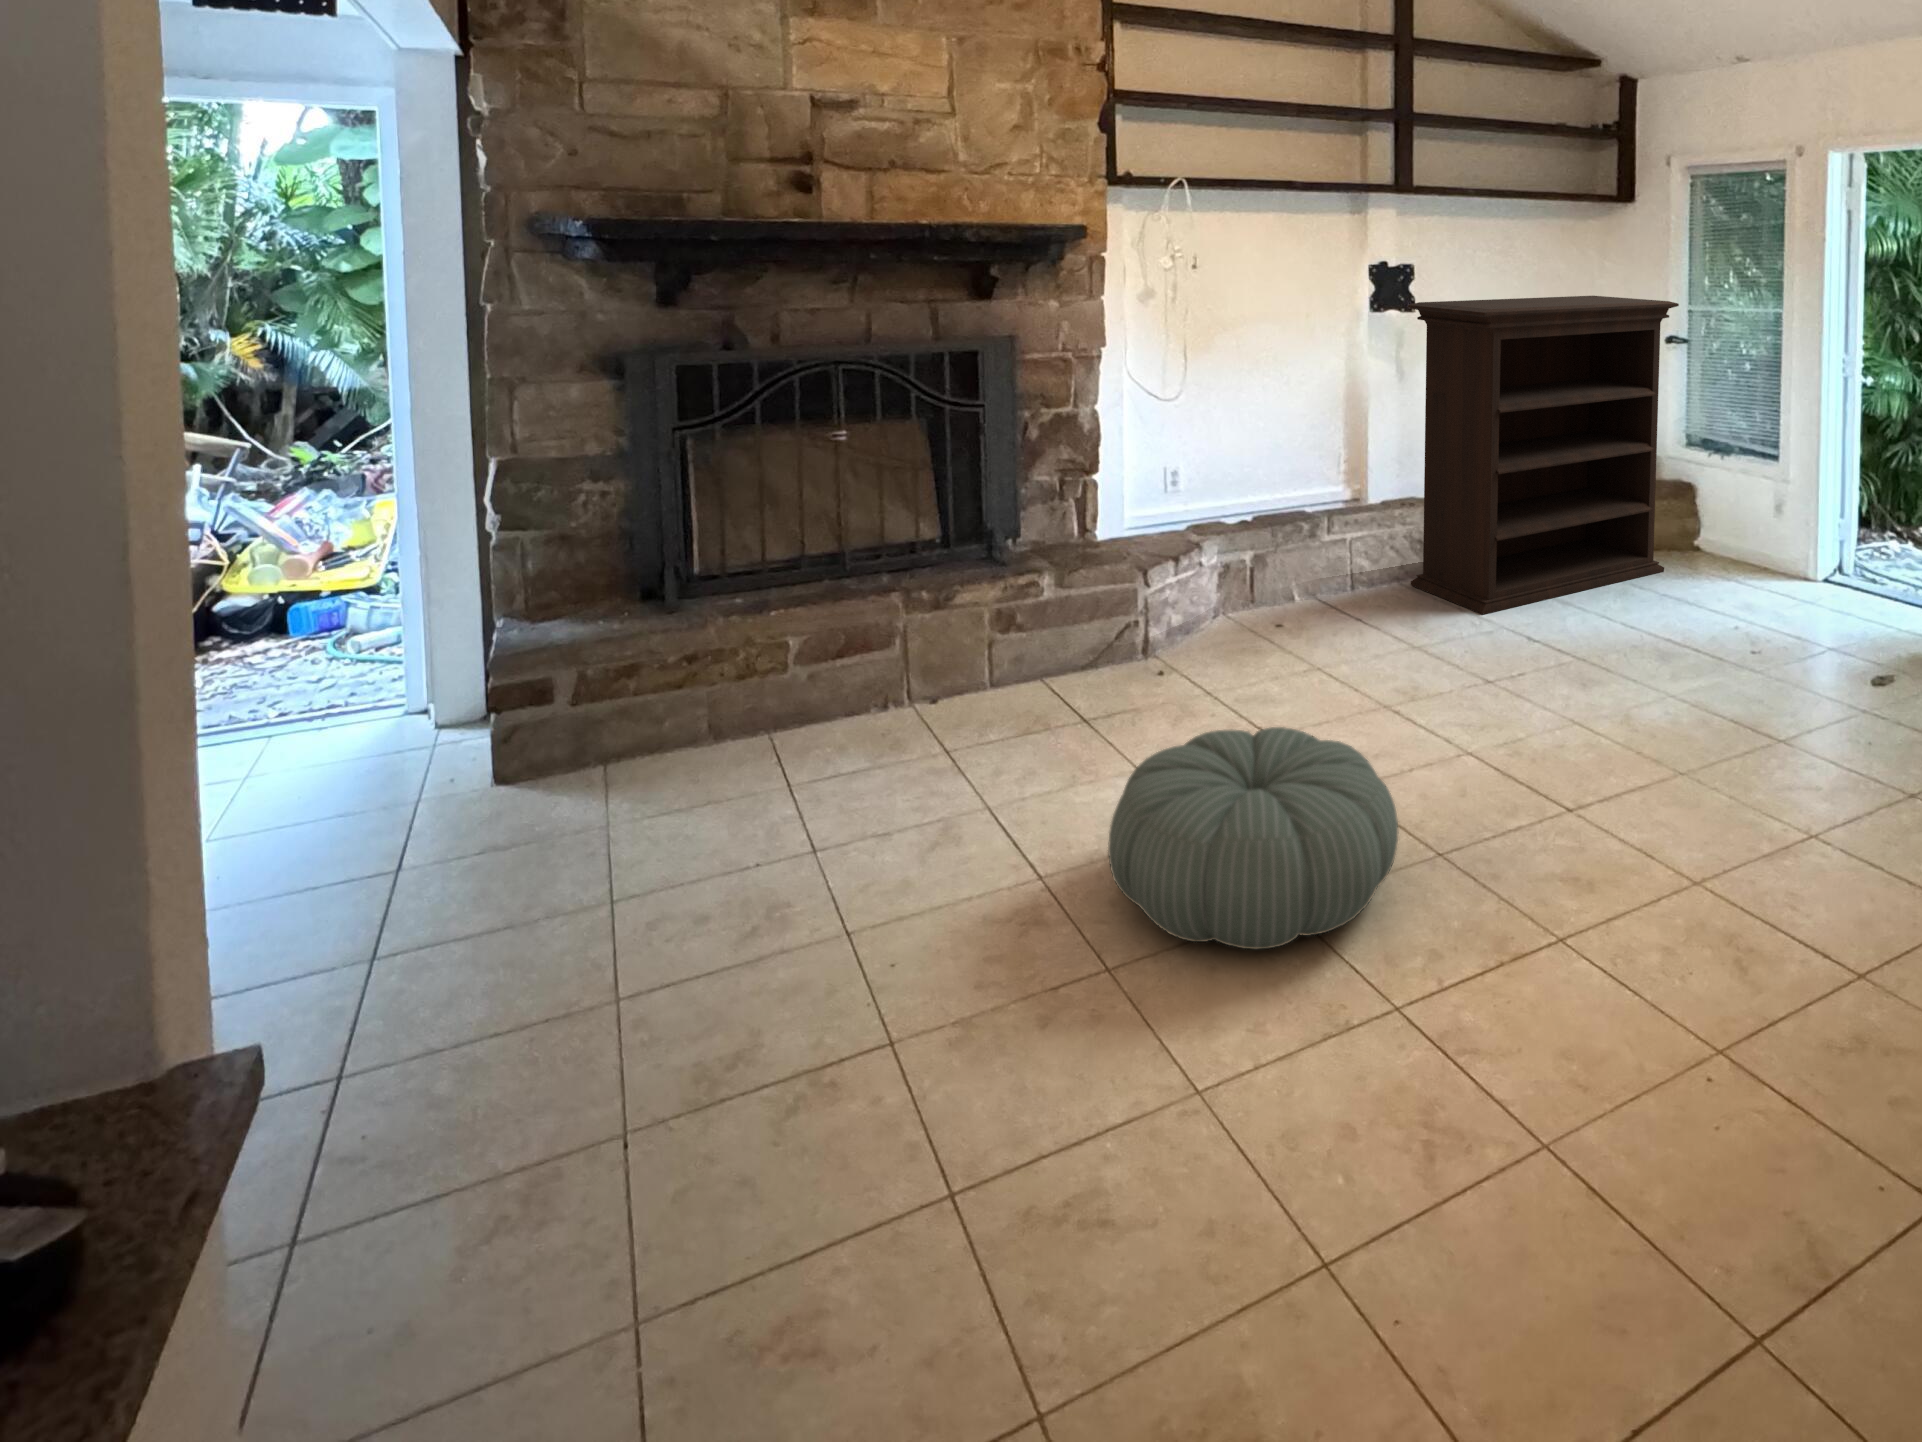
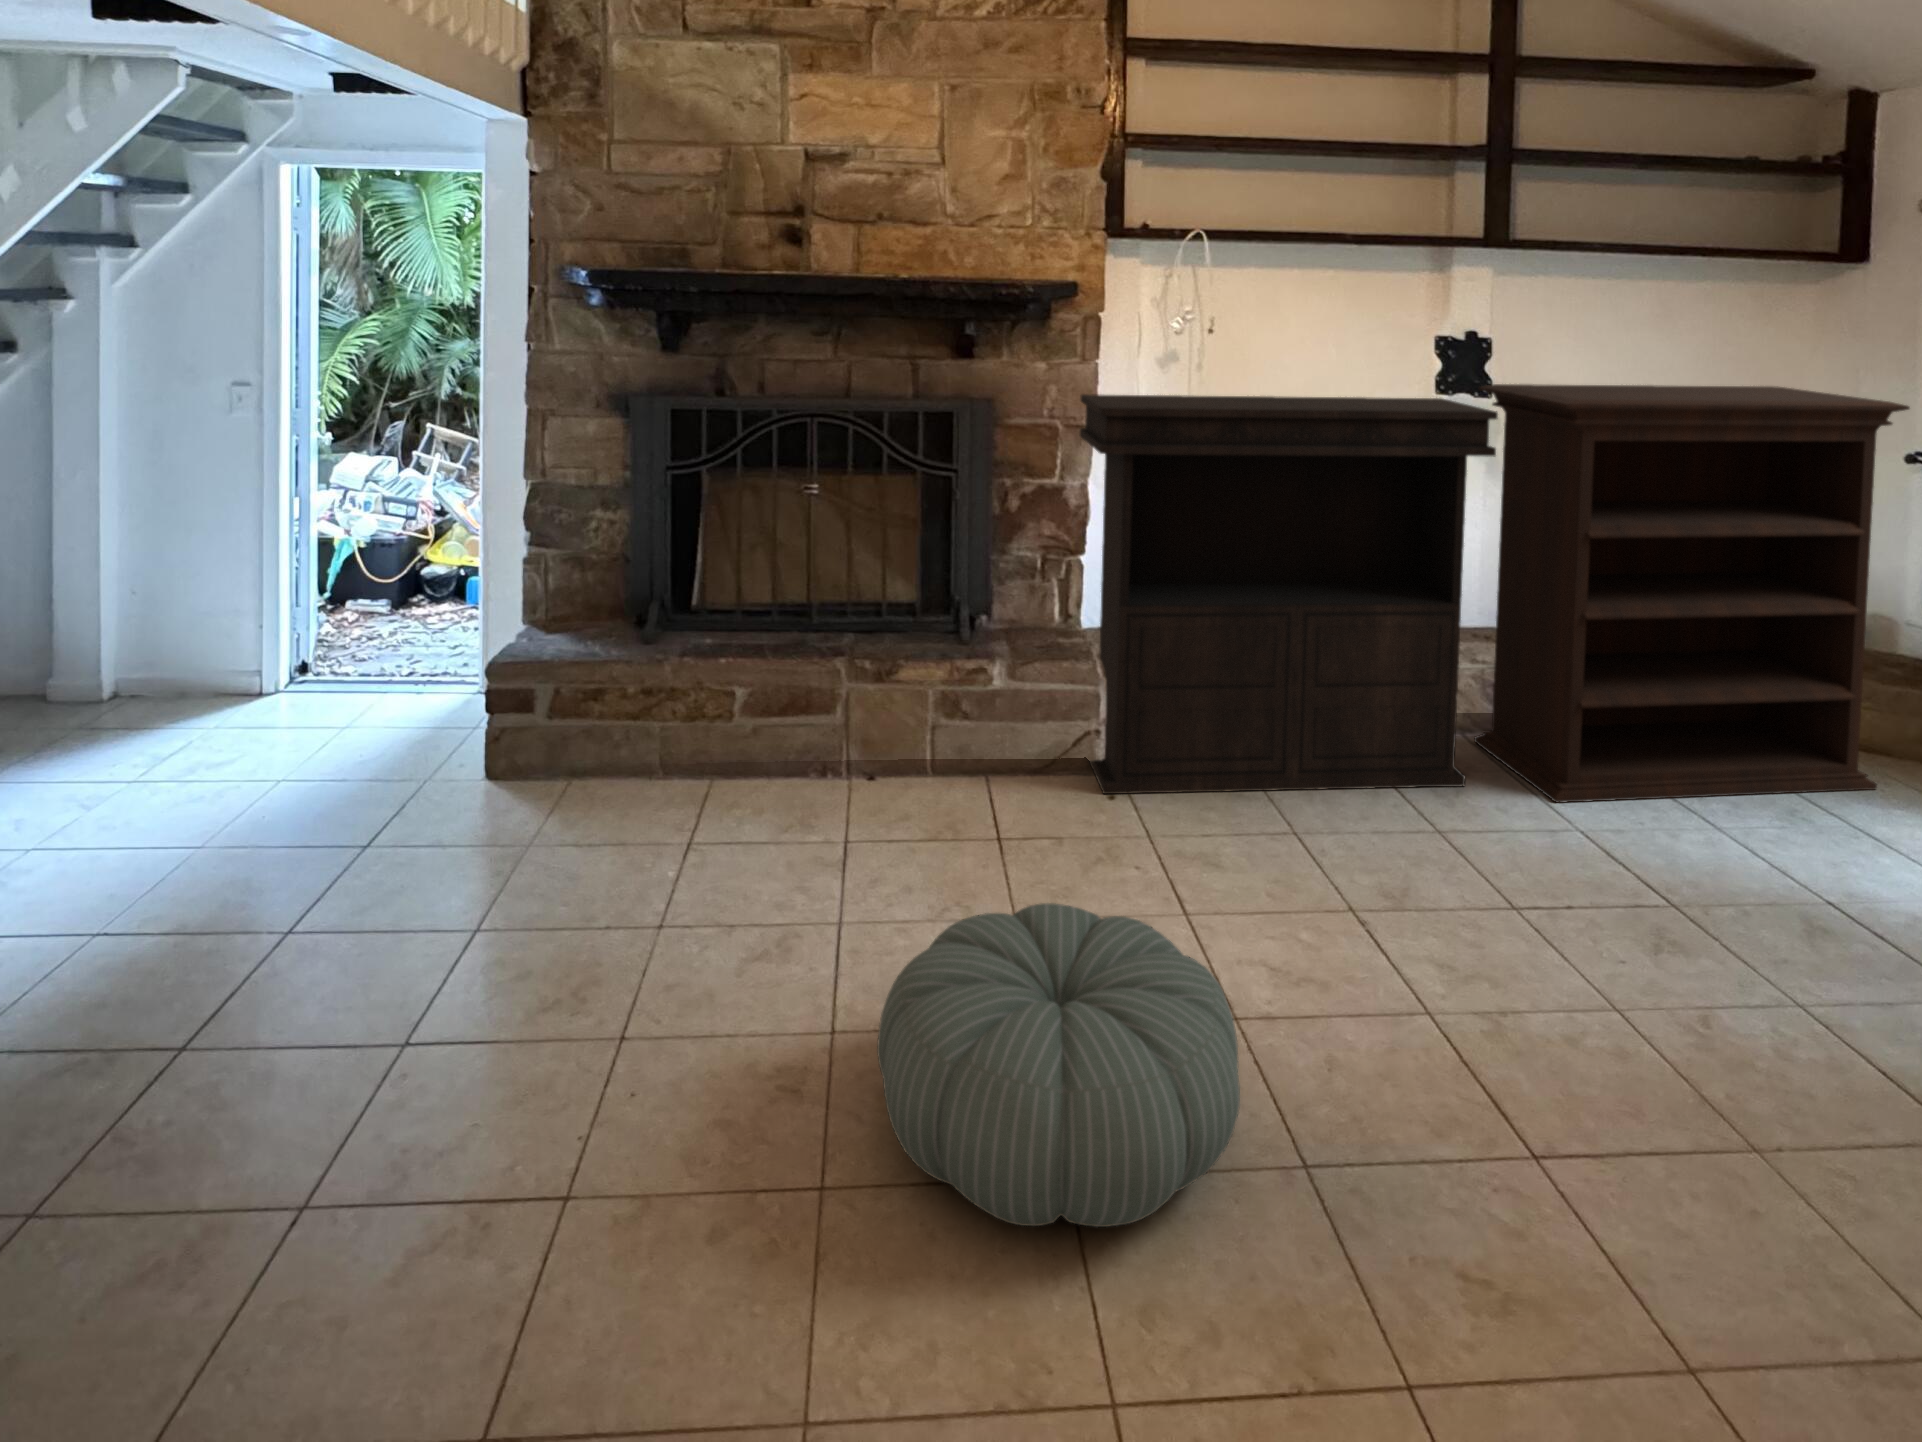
console table: none [1104,315,1436,671] -> present [1080,394,1498,794]

